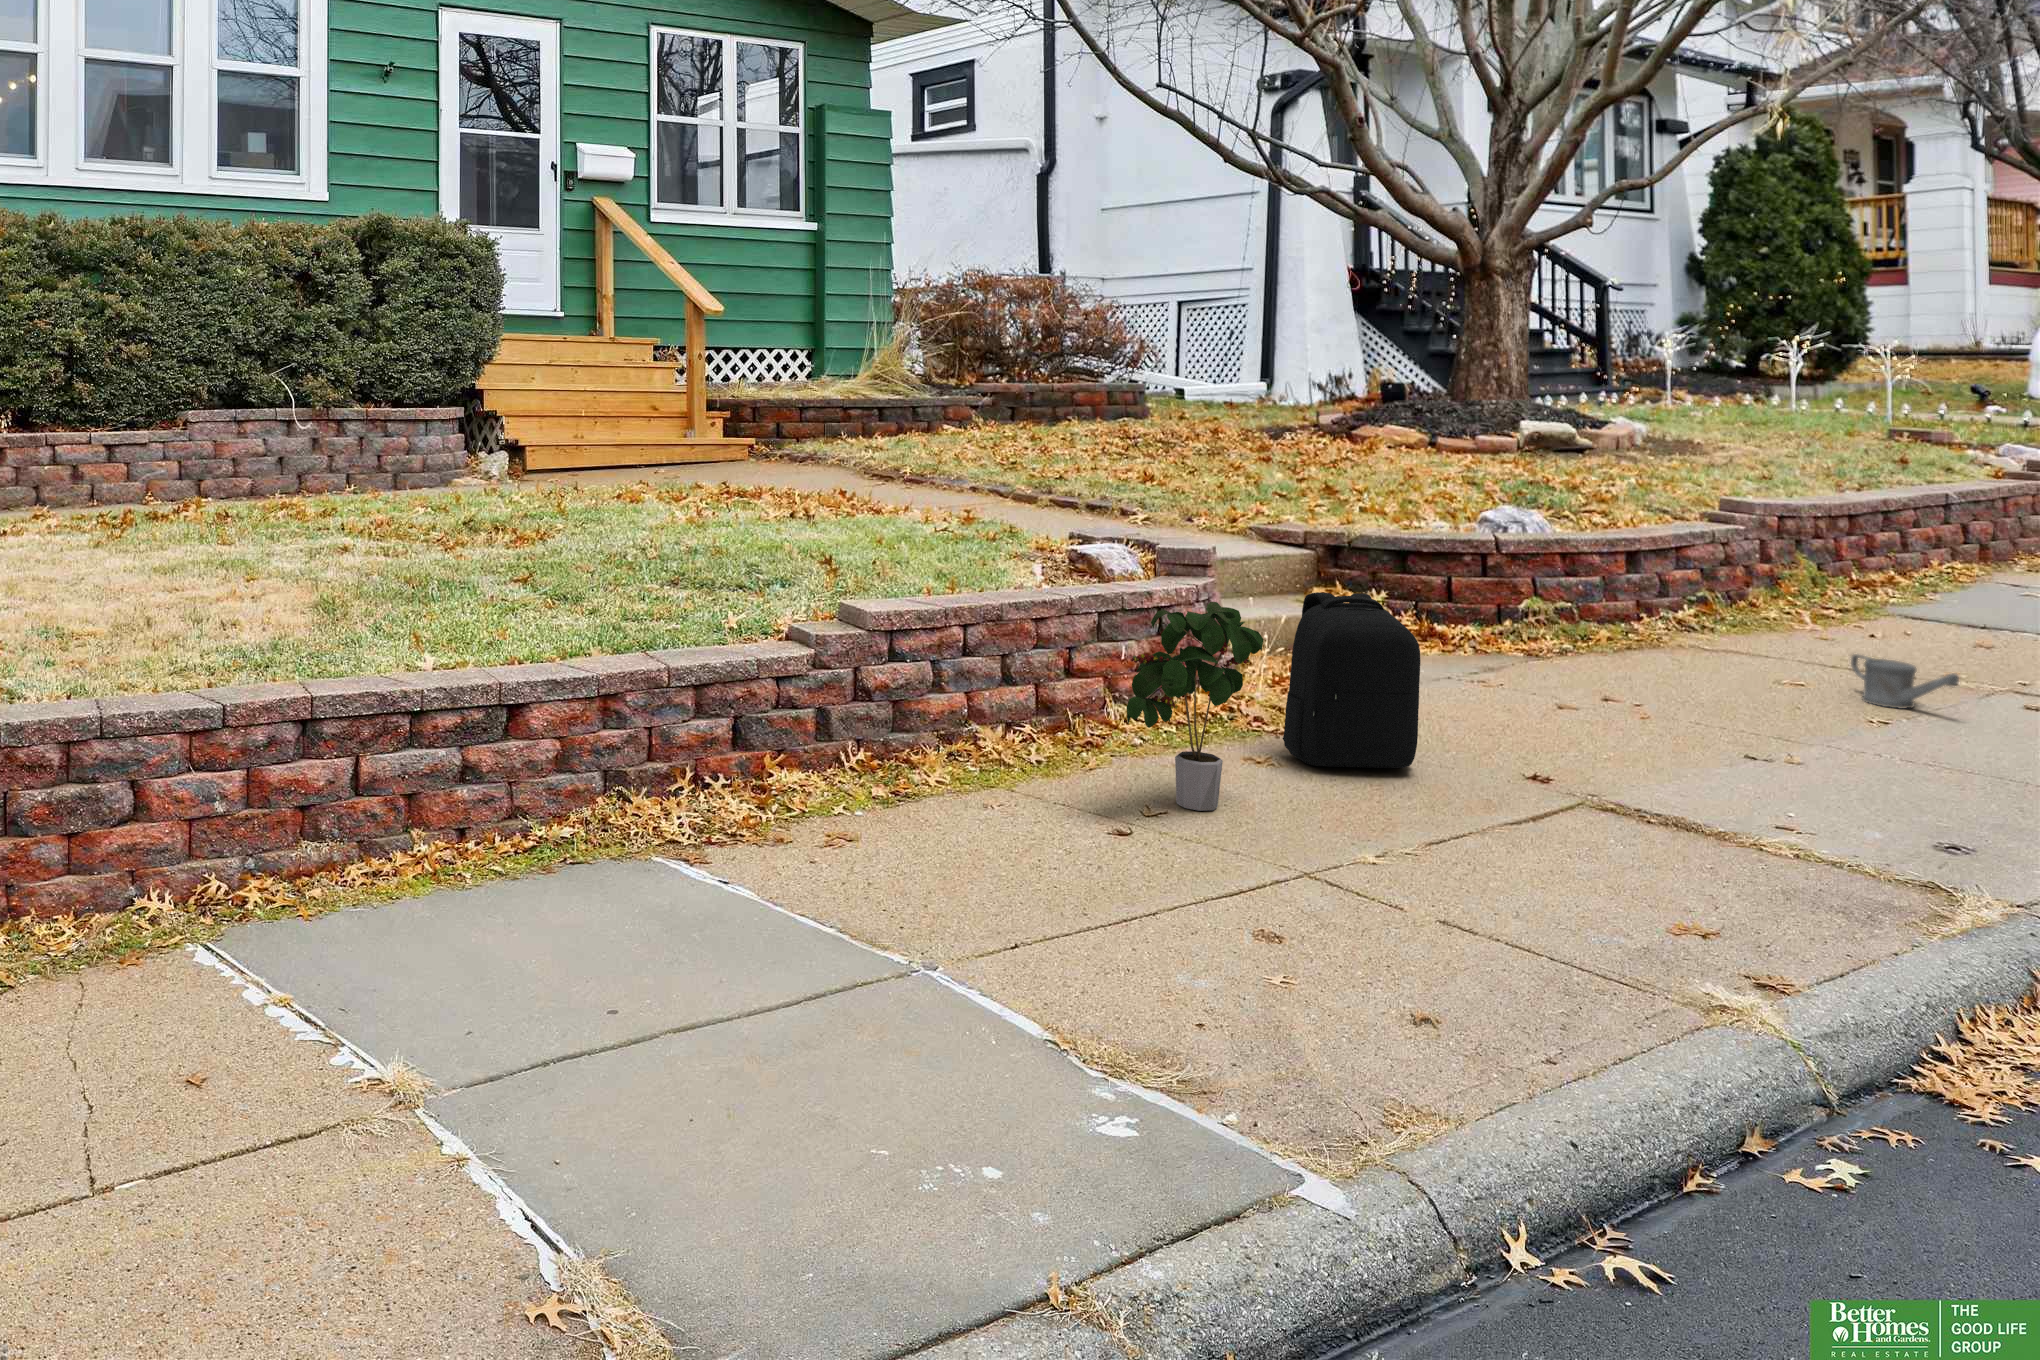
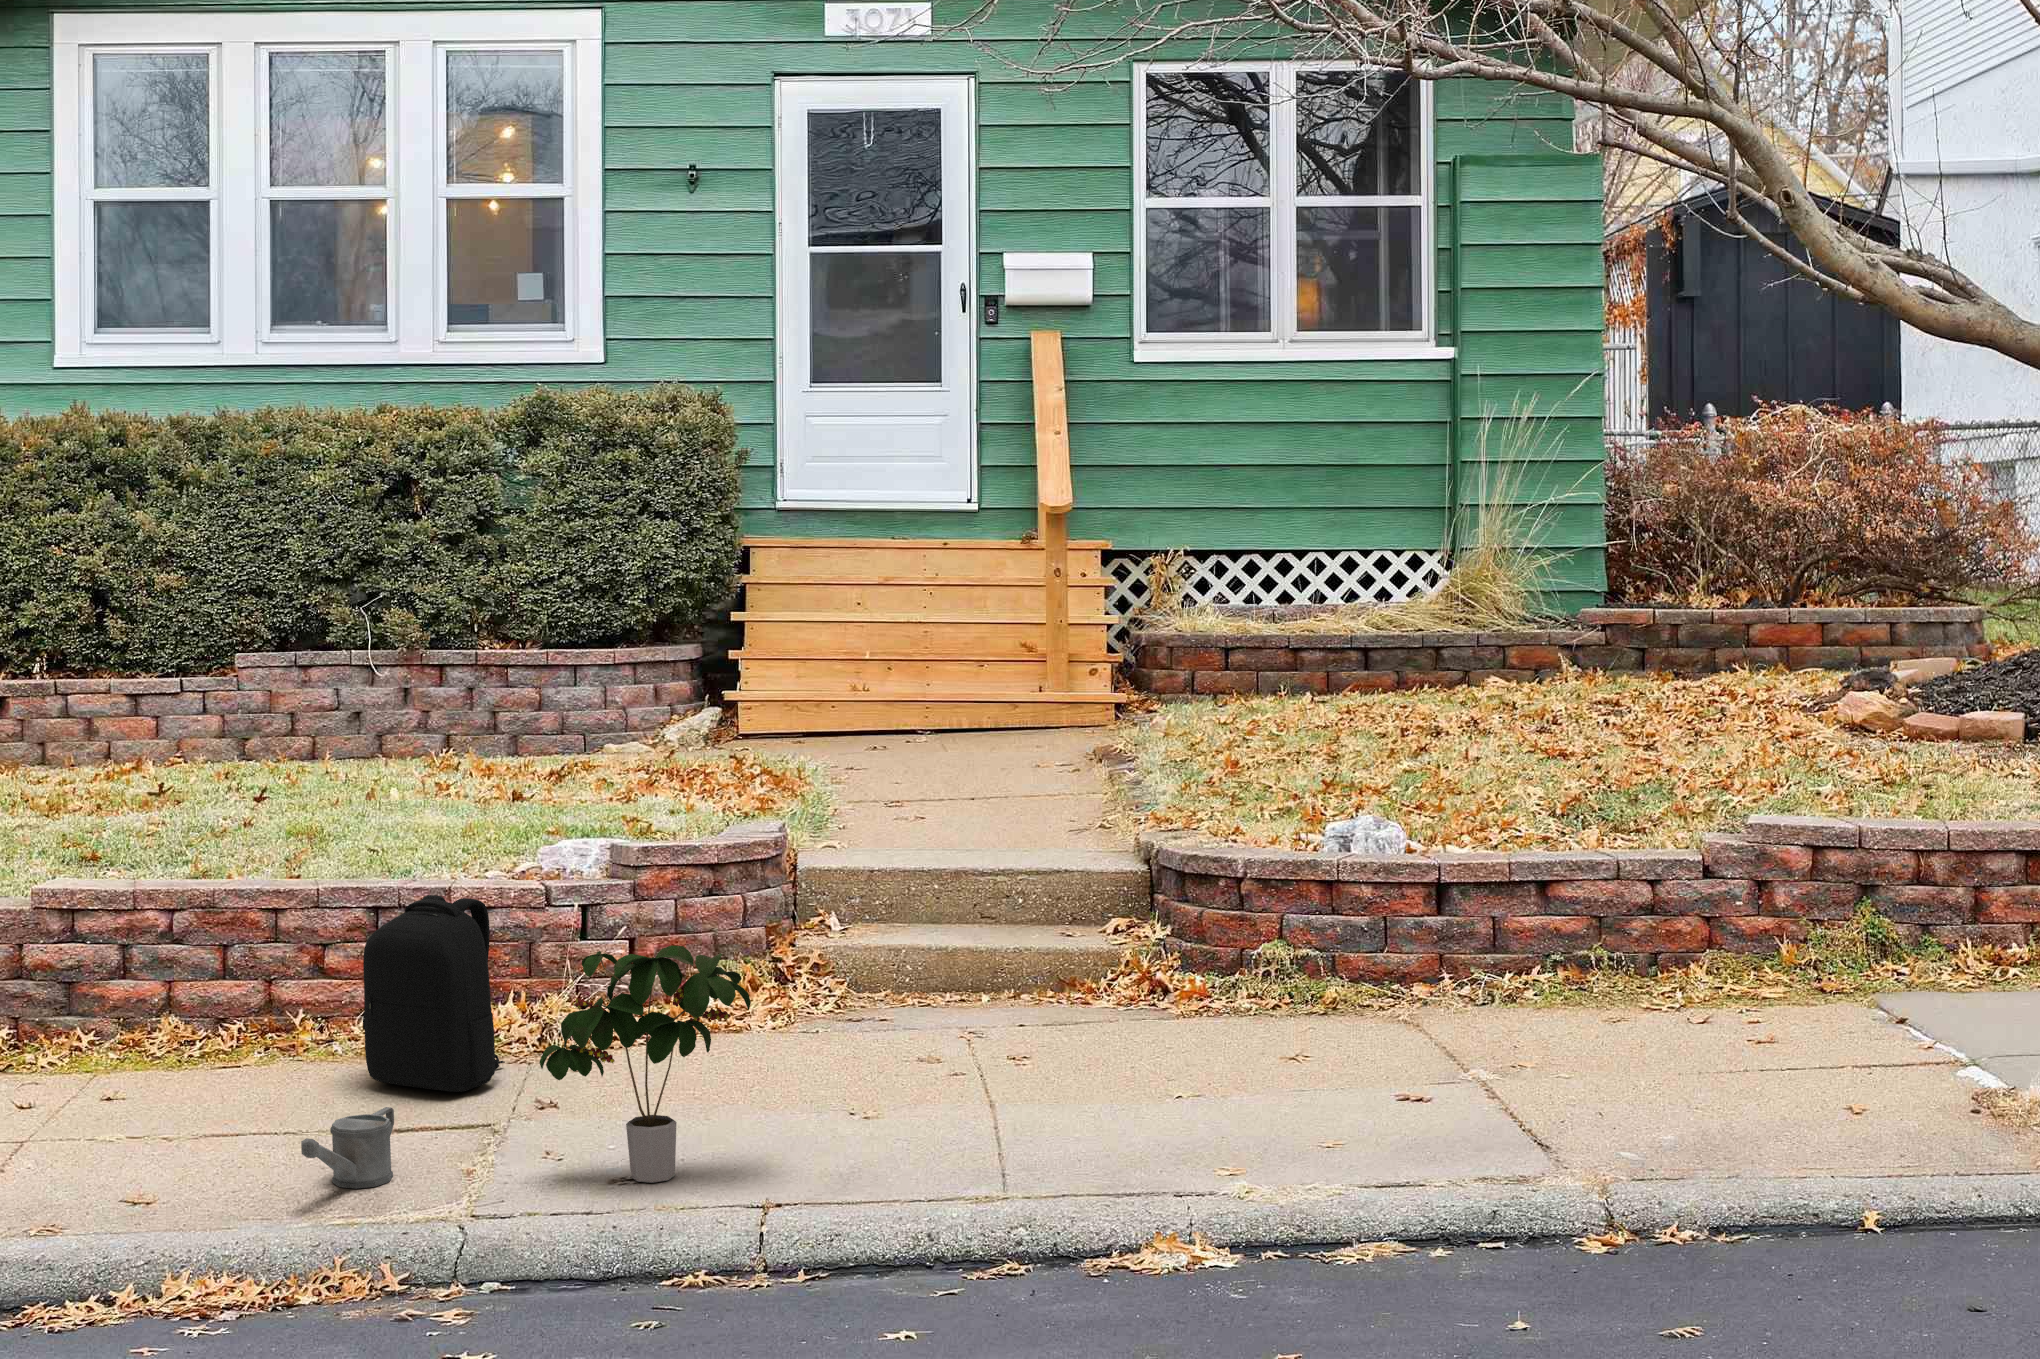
potted plant: present [1127,602,1263,811] -> present [539,945,751,1183]
watering can: present [1851,654,1959,709] -> present [301,1107,394,1189]

